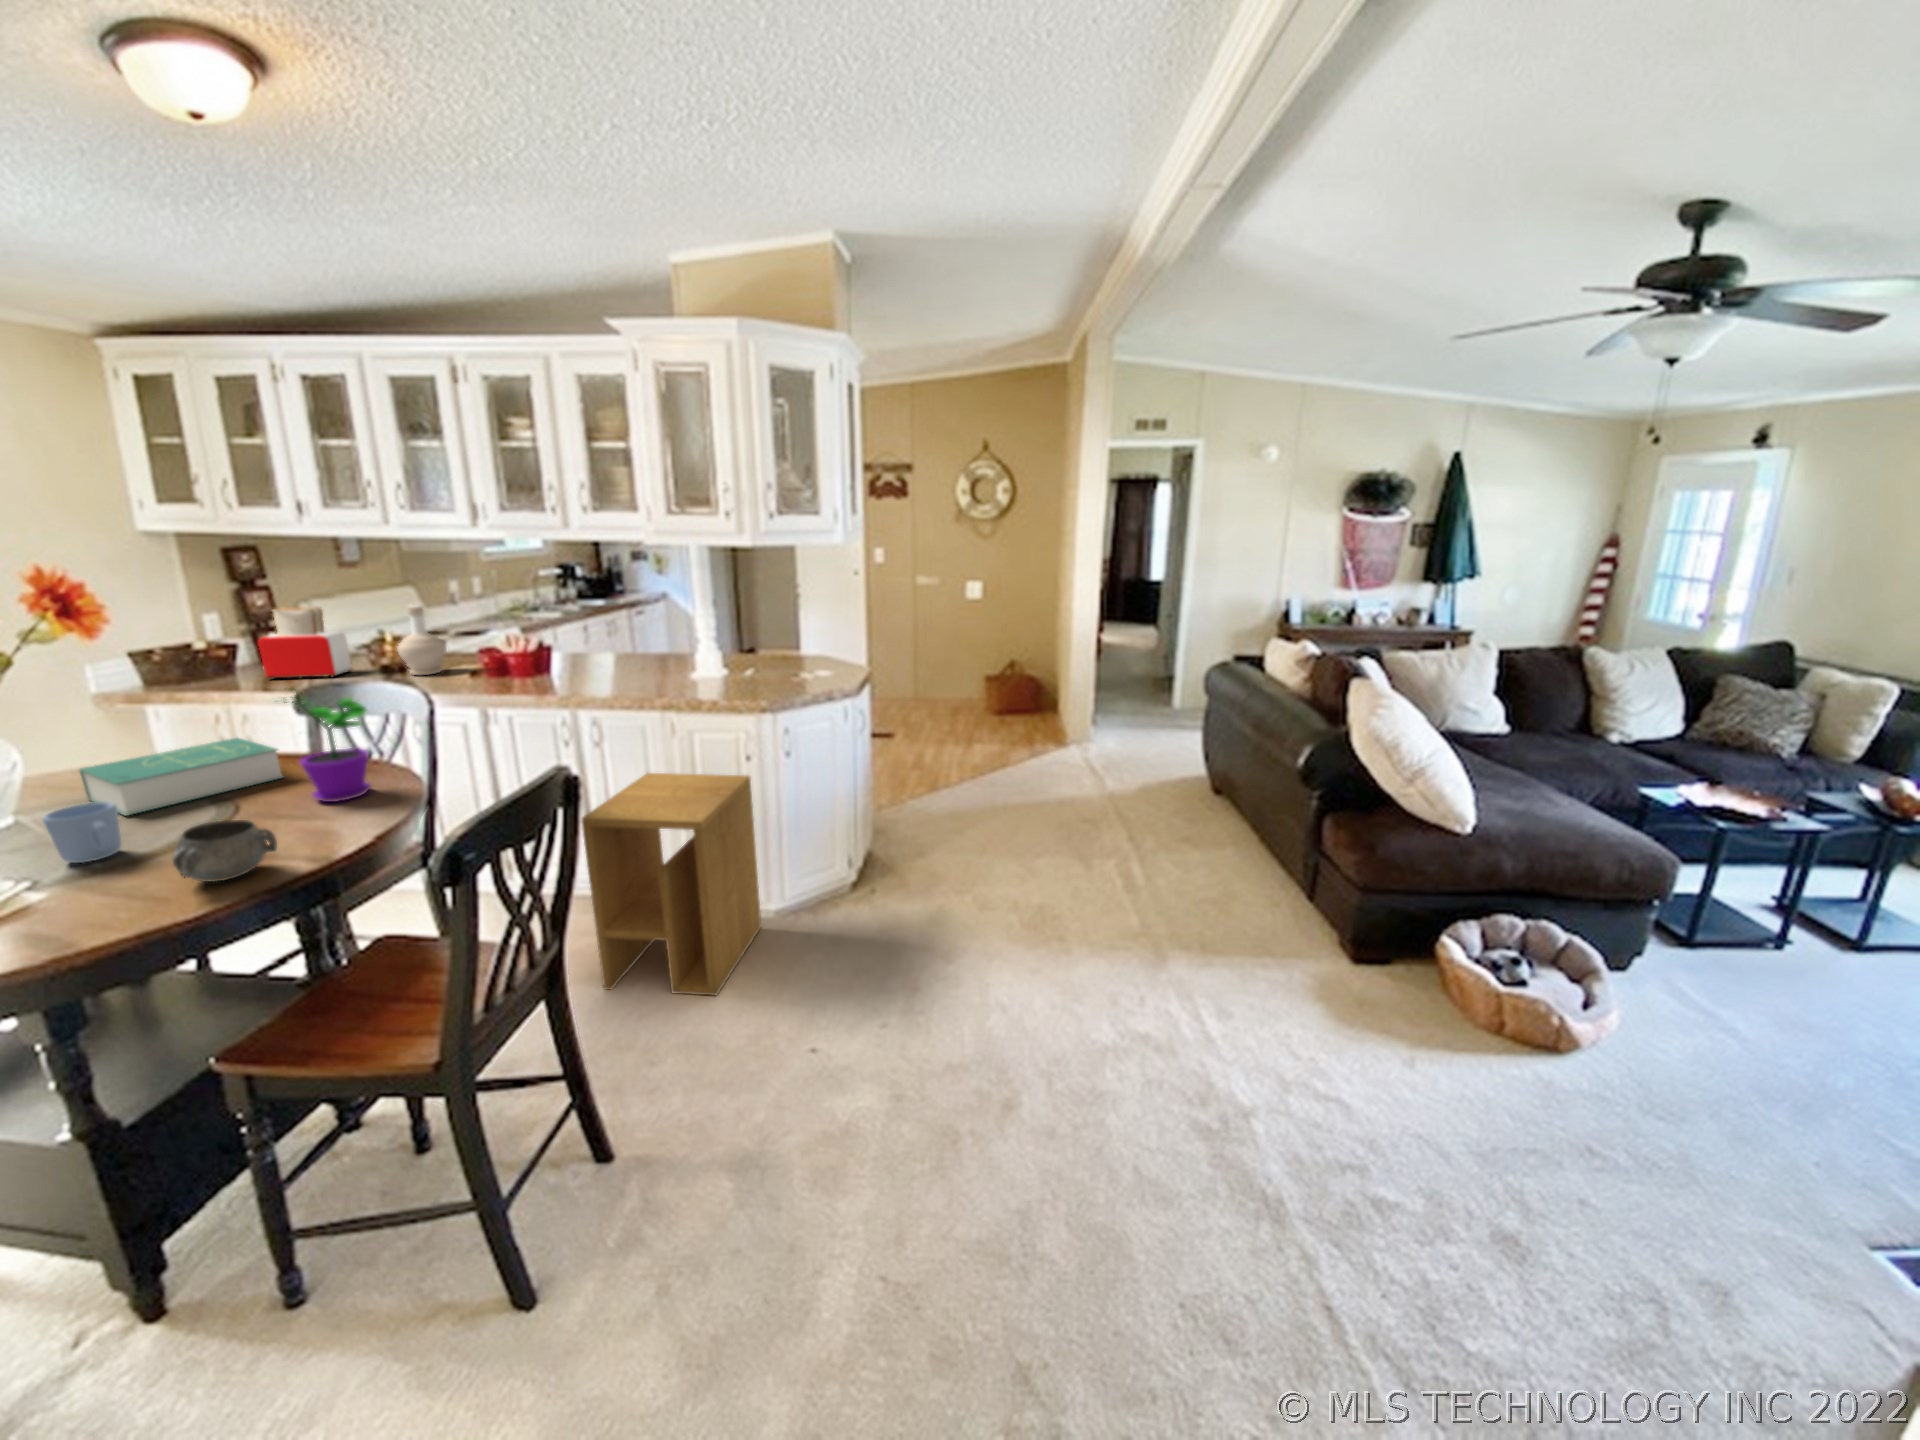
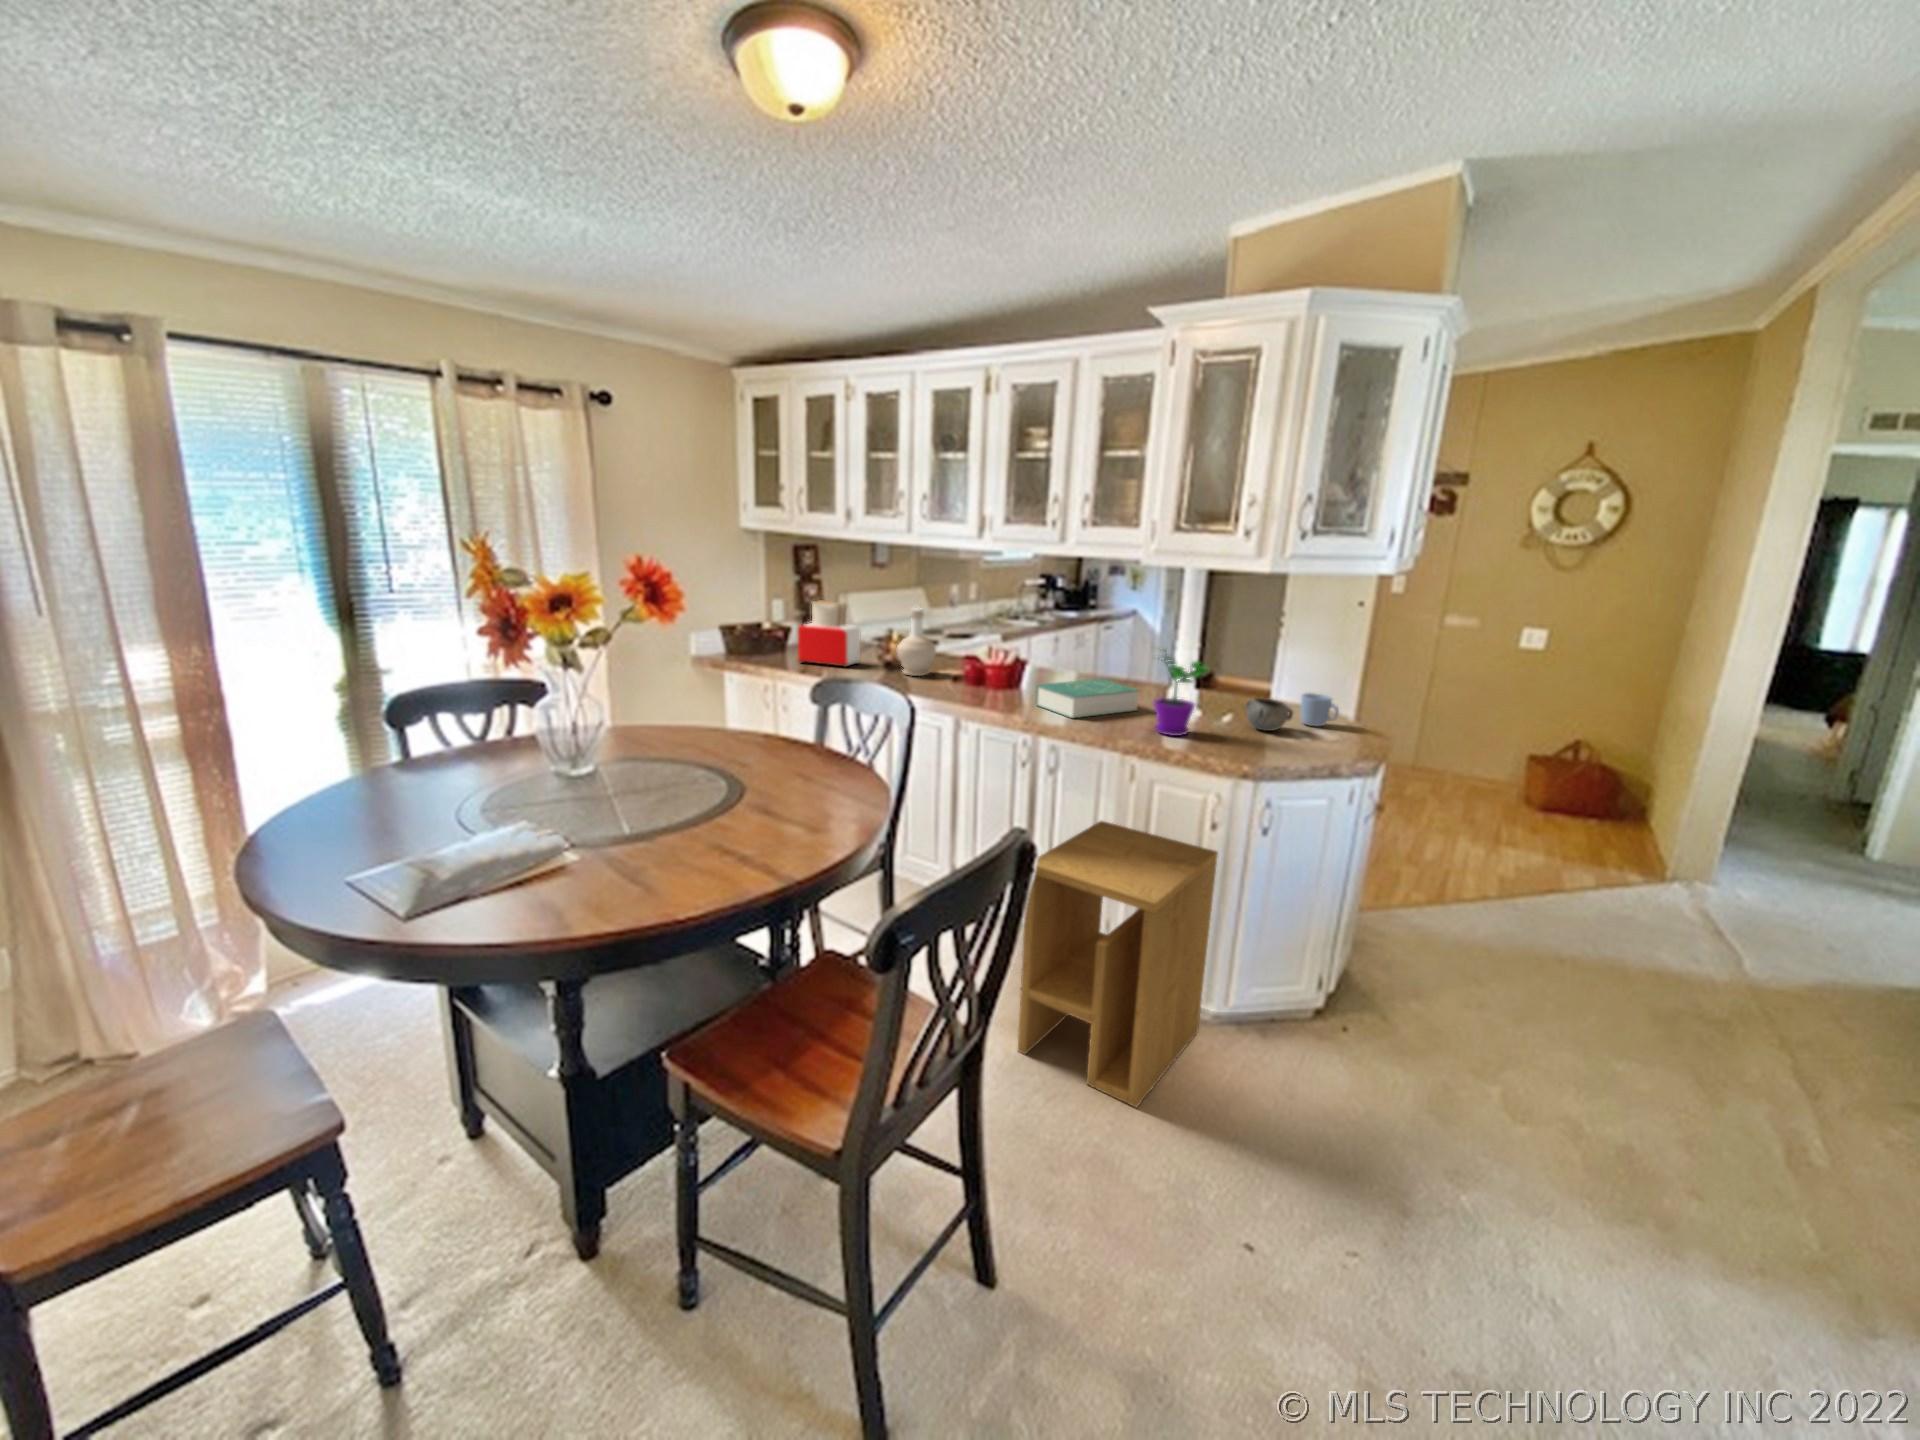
flower pot: present [275,688,371,802] -> present [1154,654,1208,736]
book: present [80,738,284,816] -> present [1035,679,1139,718]
mug: present [43,802,121,863] -> present [1301,693,1339,726]
decorative bowl: present [172,820,277,882] -> present [1246,698,1293,731]

